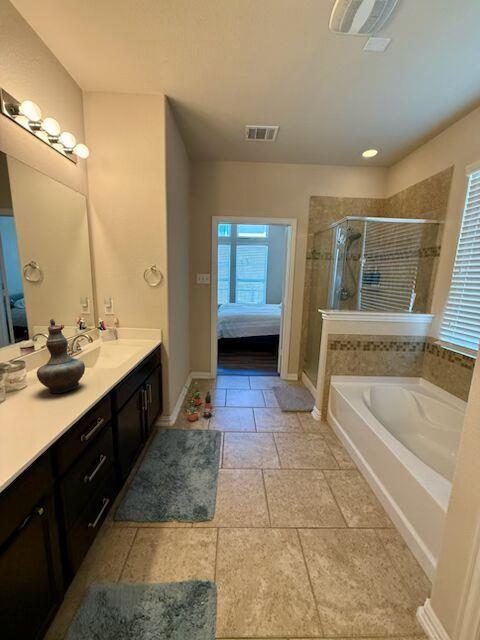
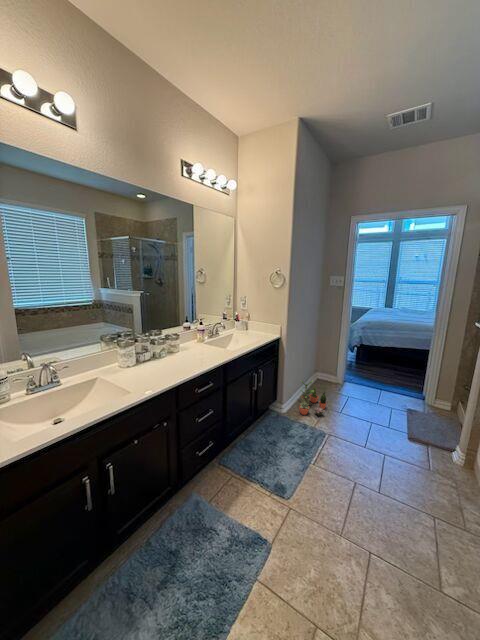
decorative vase: present [37,319,85,394] -> none [182,309,209,359]

